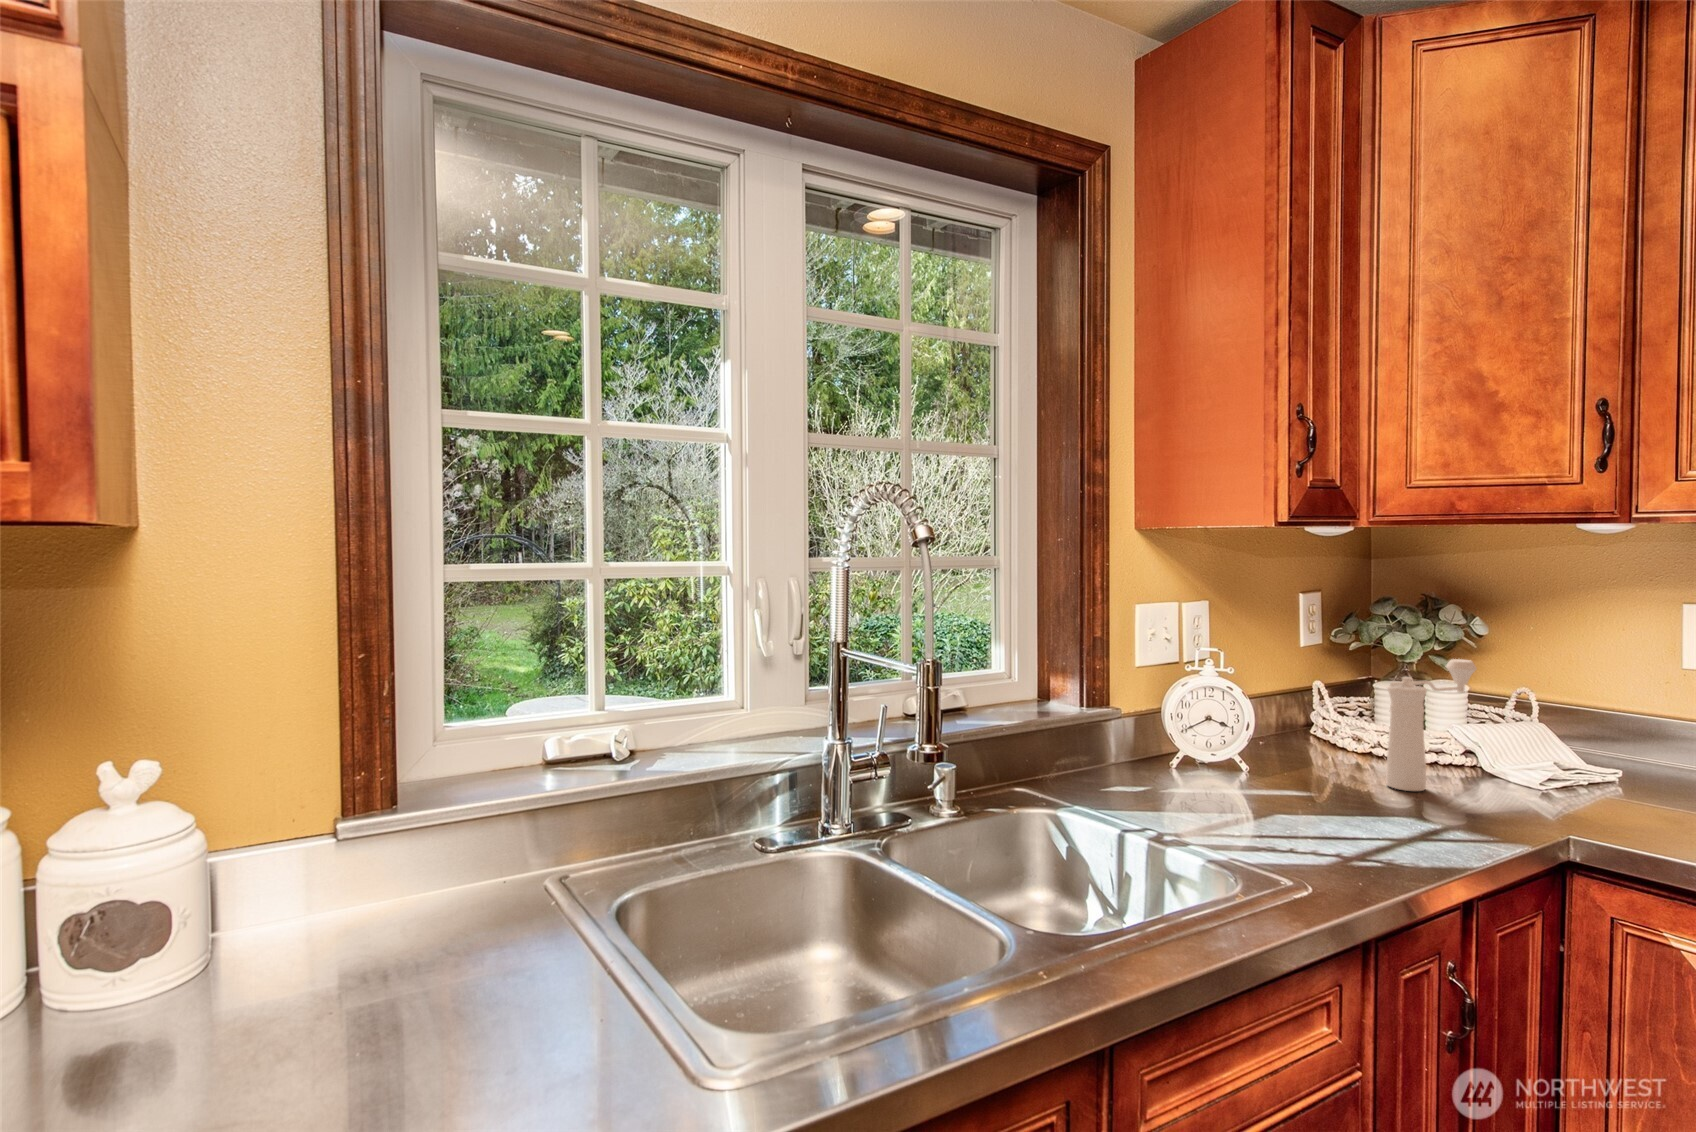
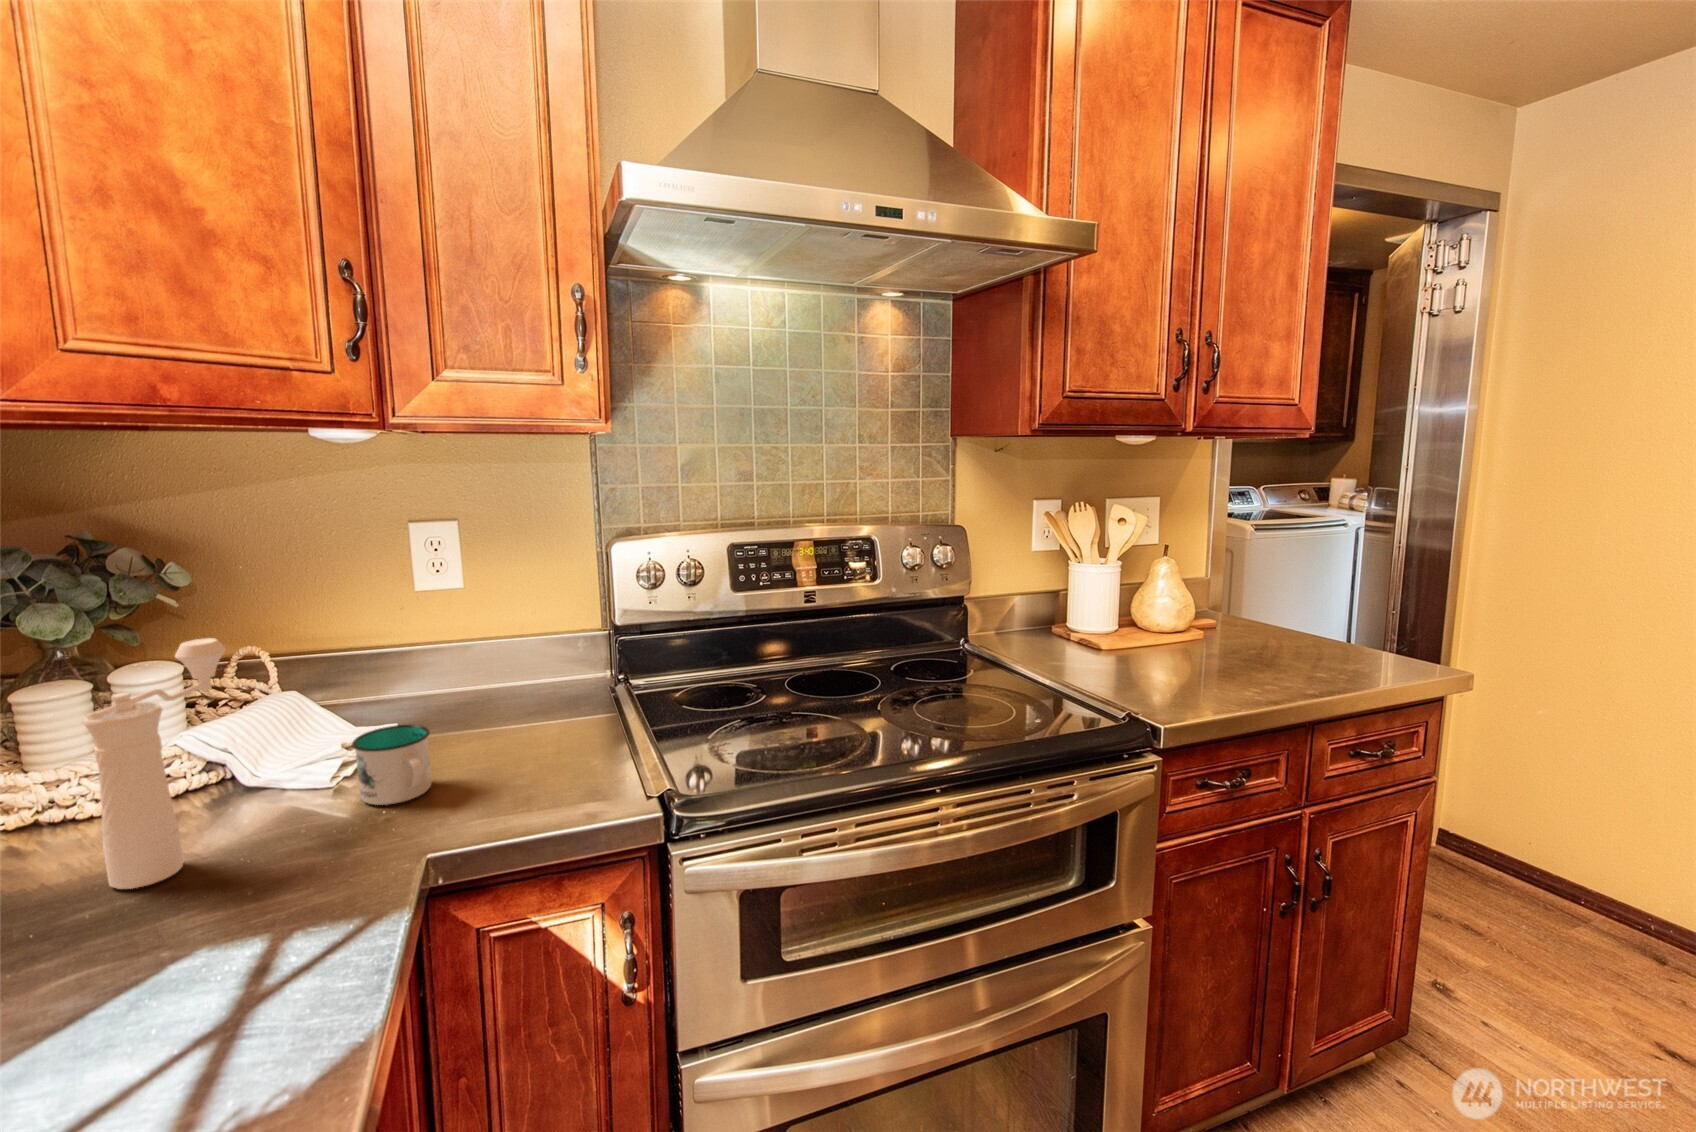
mug: none [1552,754,1622,813] -> present [352,725,431,805]

